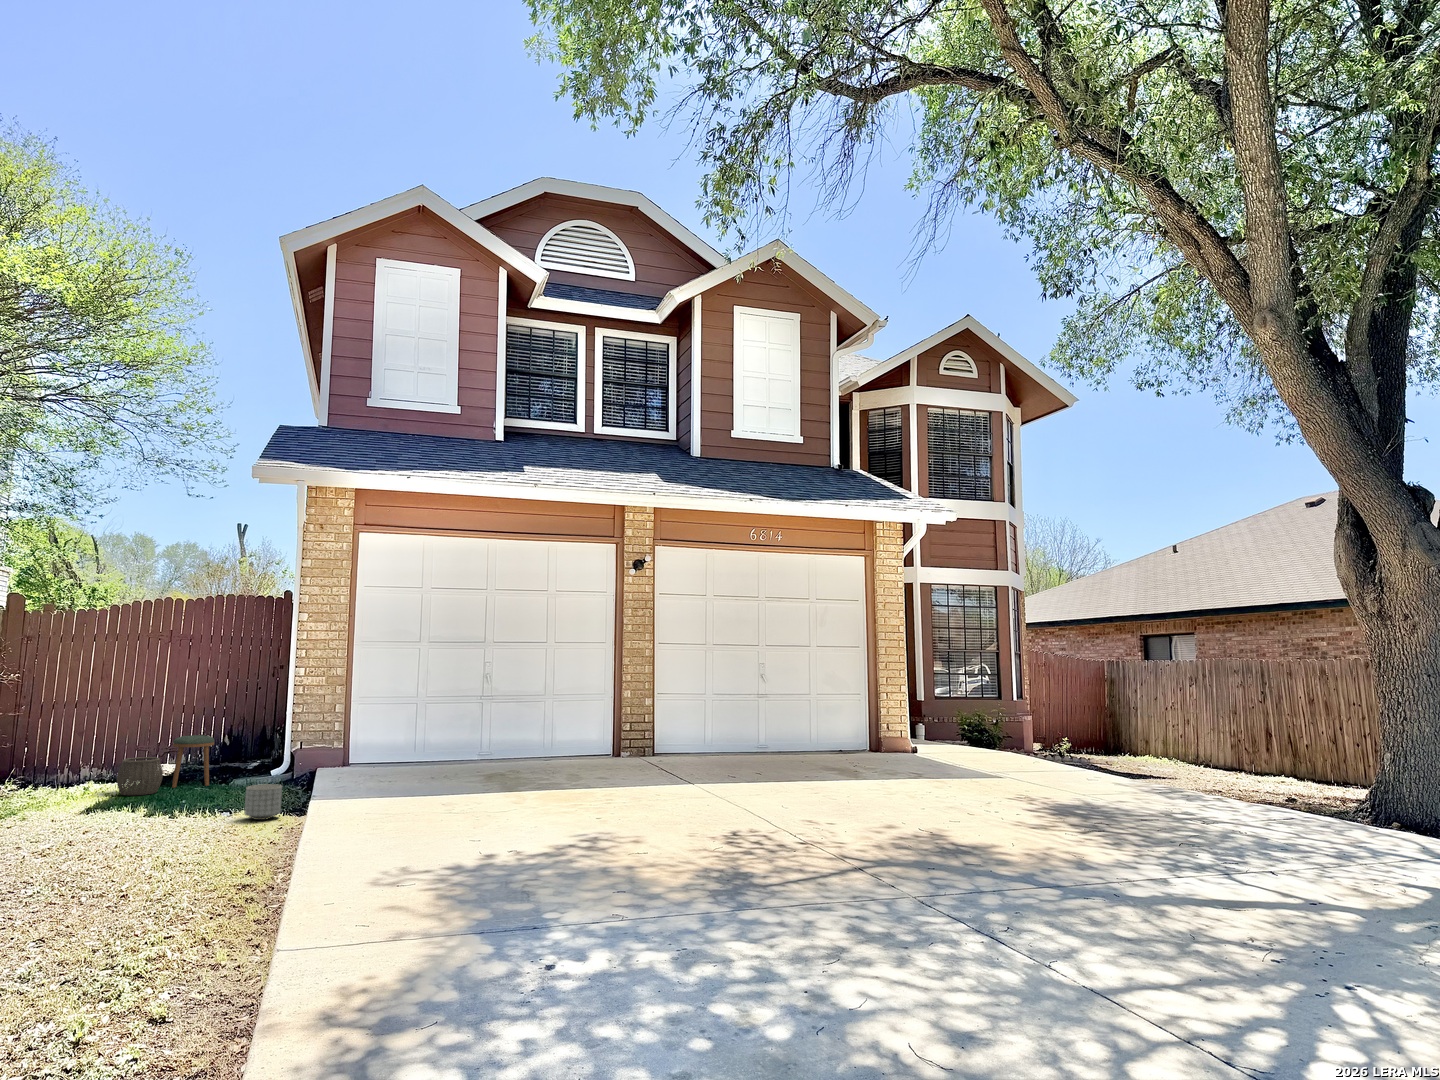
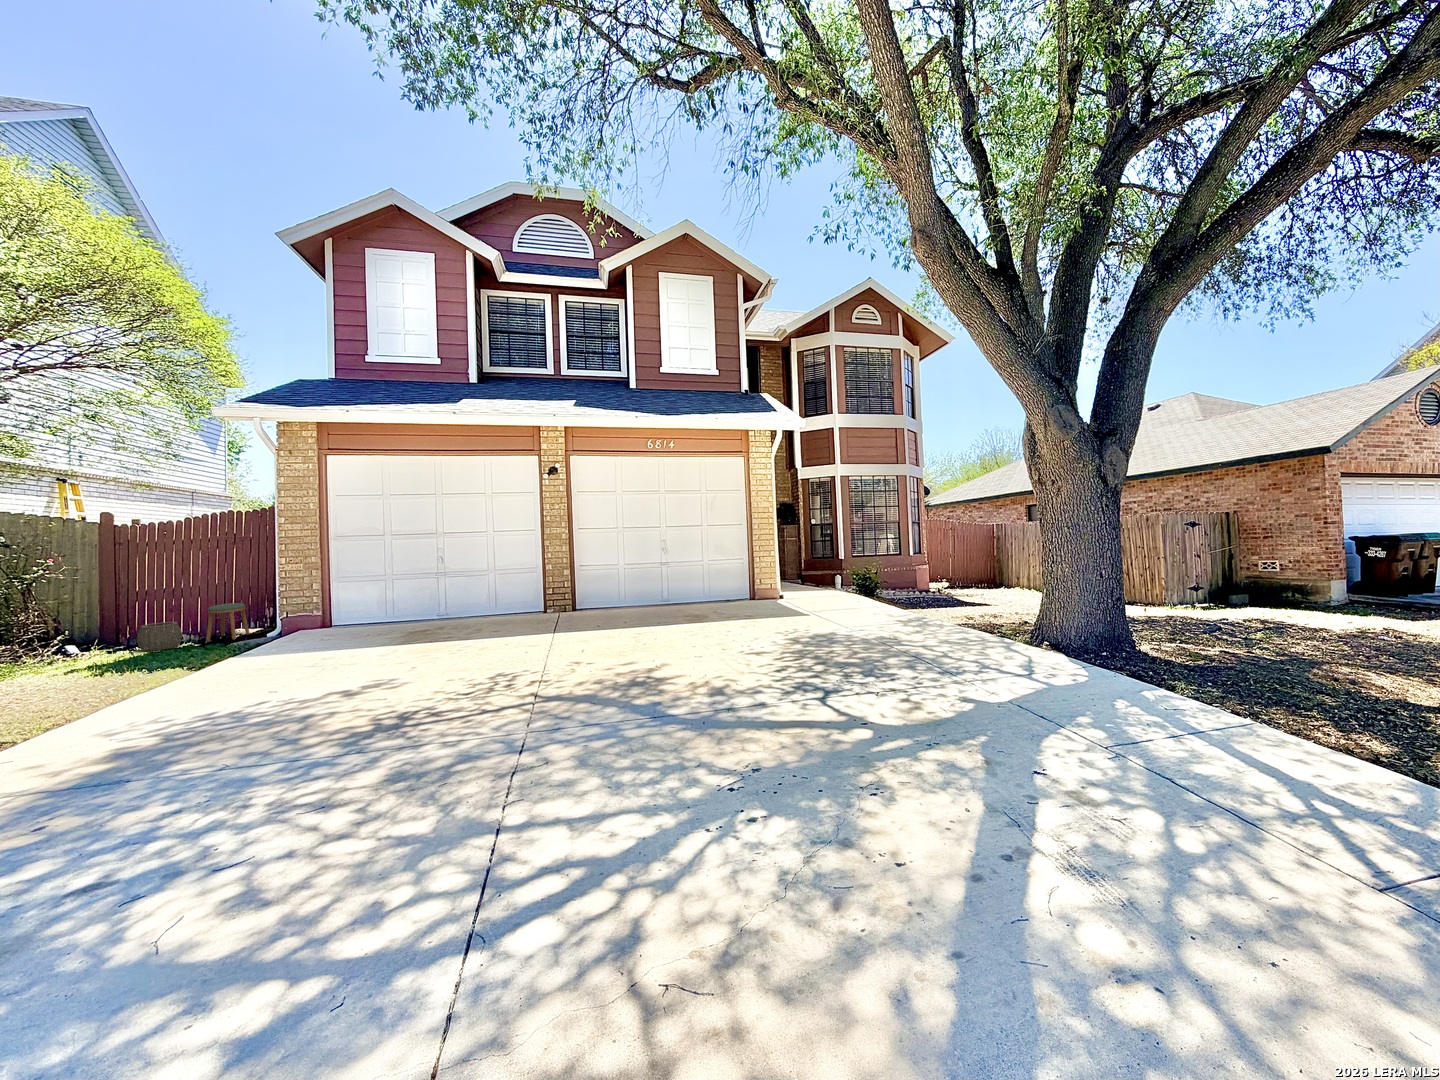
planter: present [244,784,282,820] -> none [94,660,141,691]

